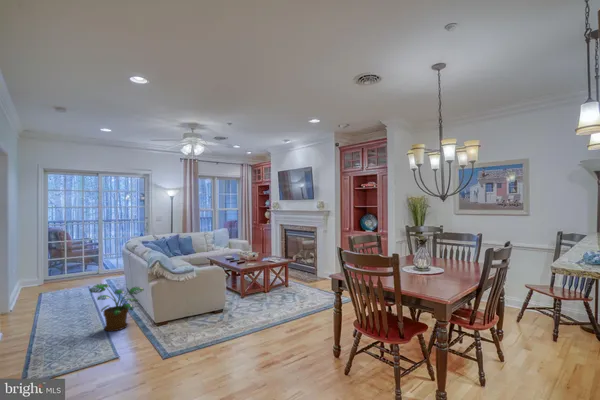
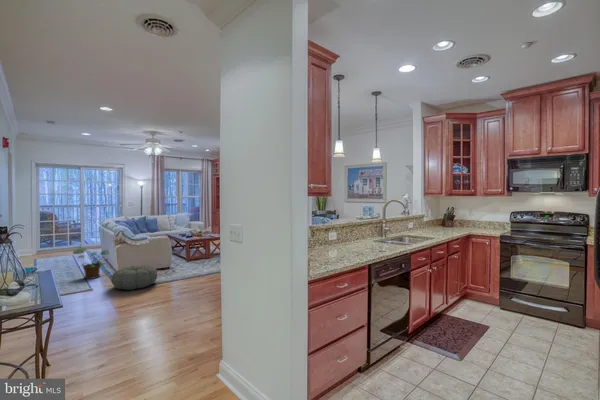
pouf: none [148,312,215,358] -> present [111,265,157,290]

